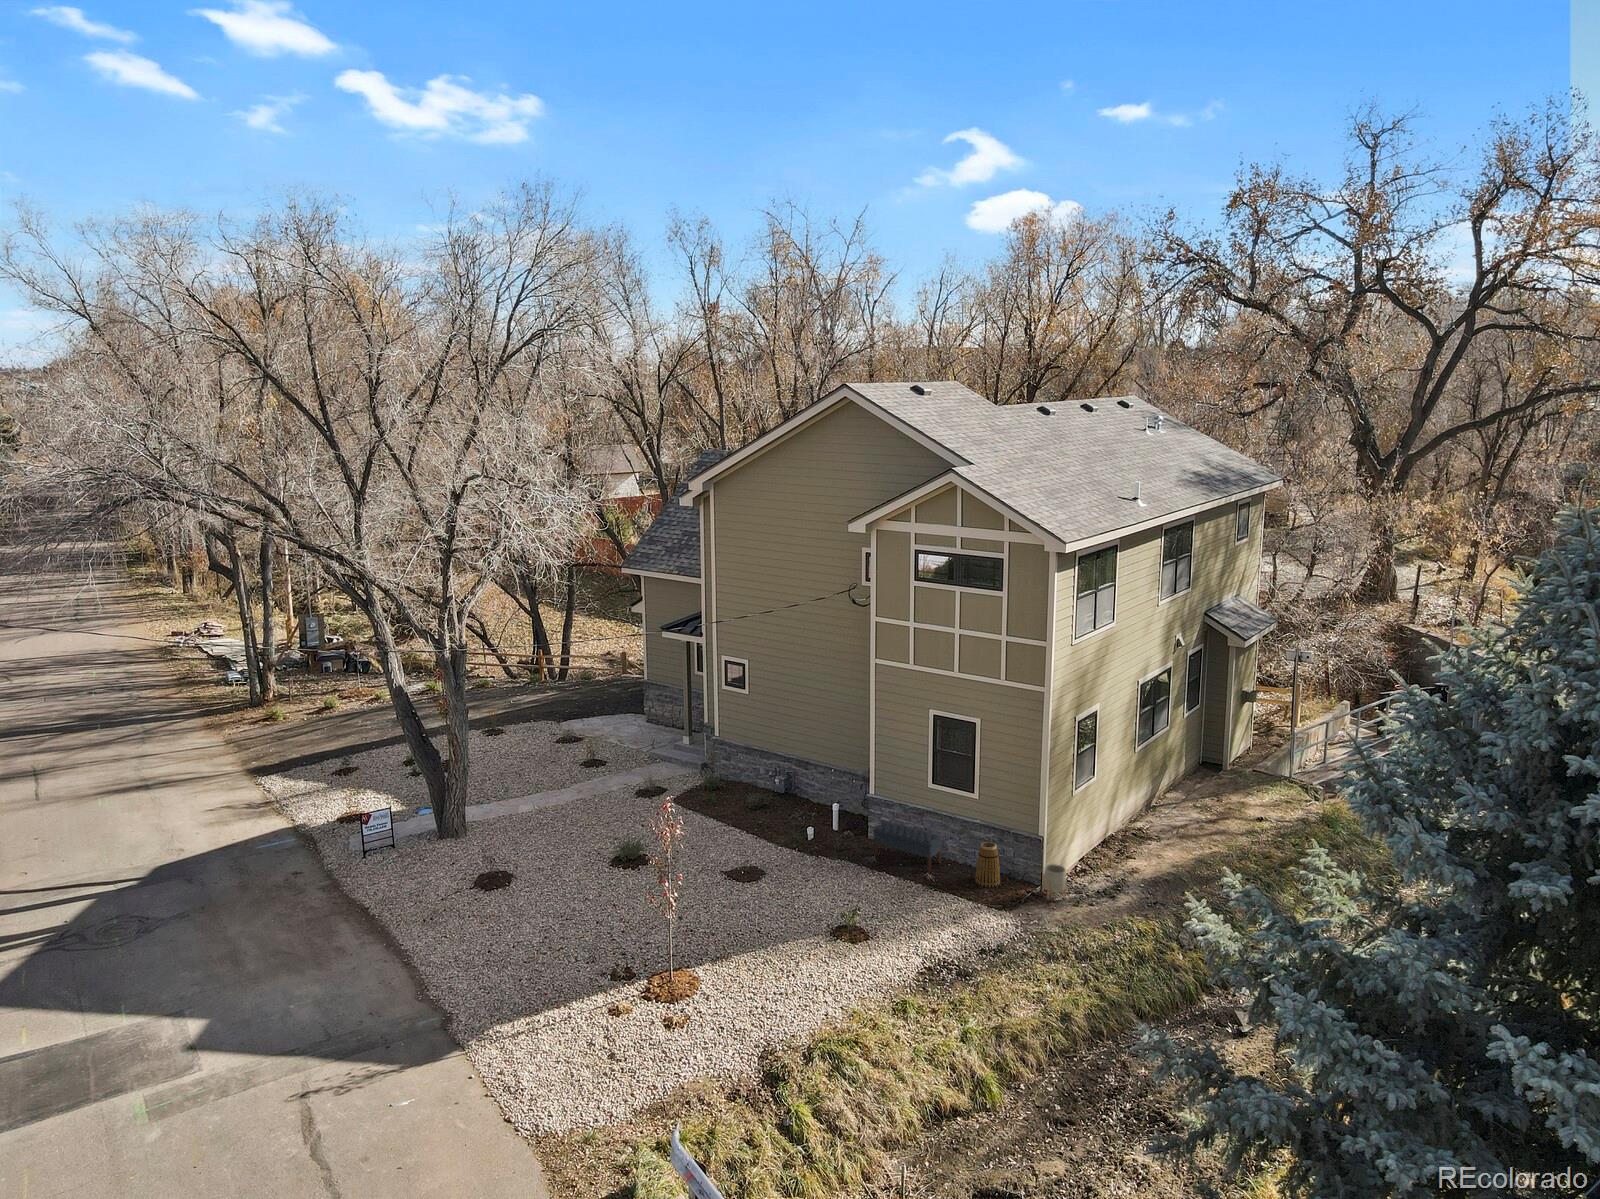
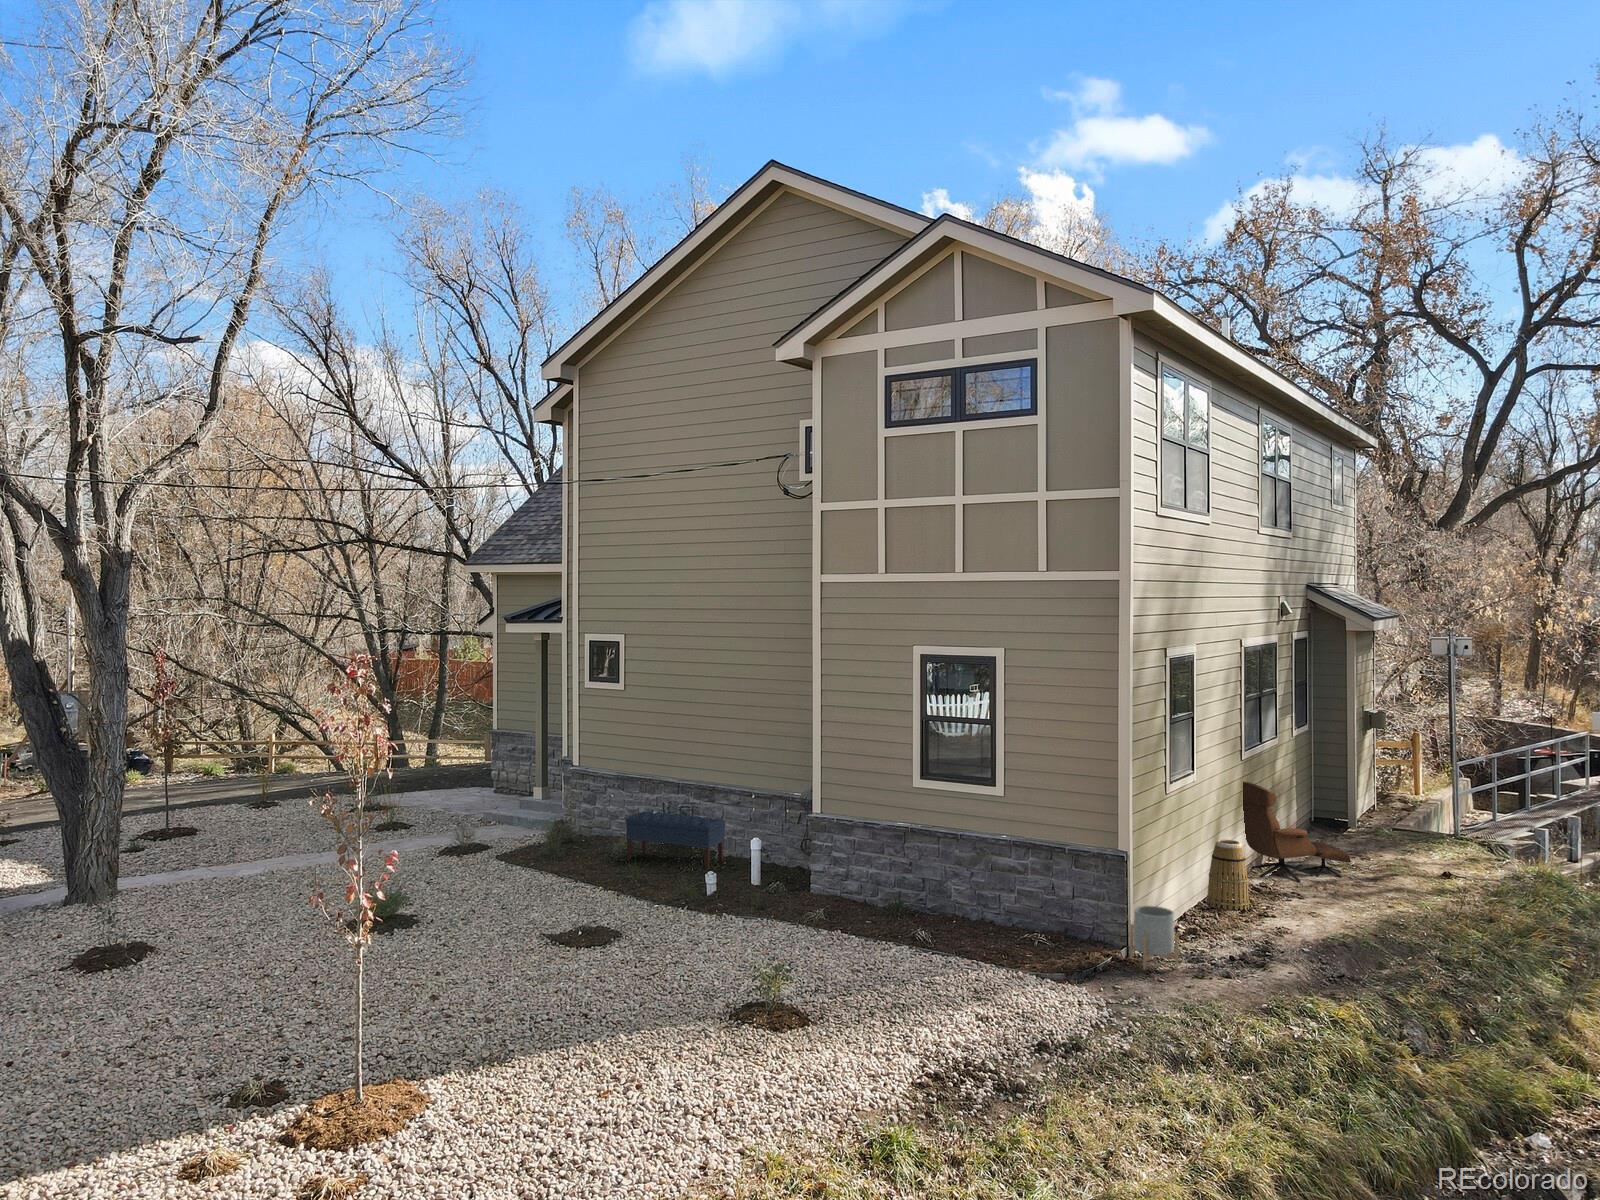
lounge chair: none [1130,764,1196,827] -> present [1243,782,1351,882]
bench: present [873,822,942,871] -> present [625,811,726,869]
basket: present [975,842,1000,887] -> present [1207,840,1250,910]

